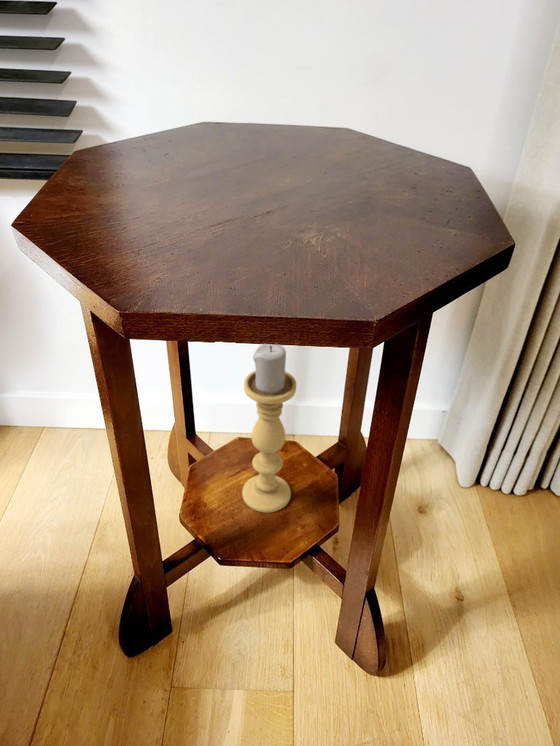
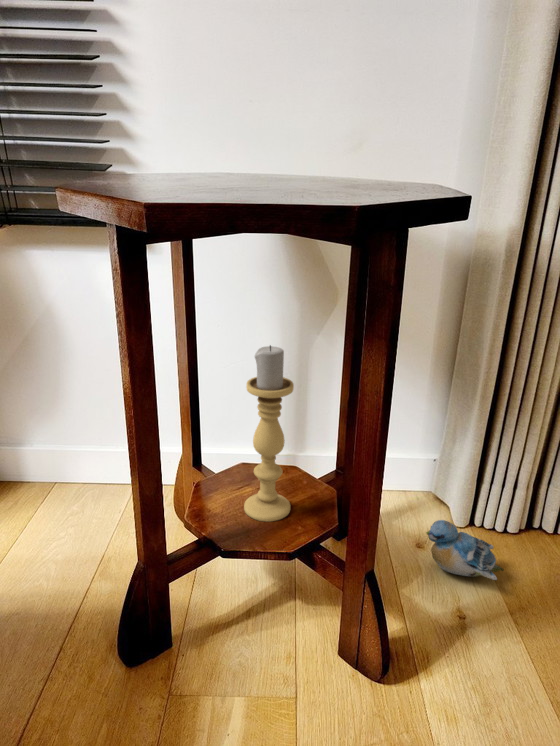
plush toy: none [430,497,506,559] -> present [426,520,504,580]

